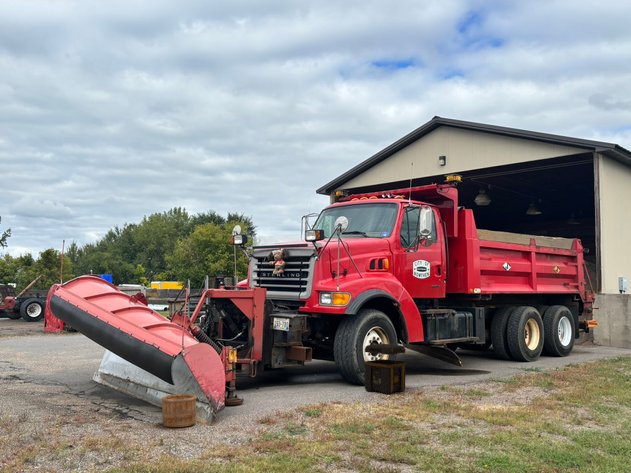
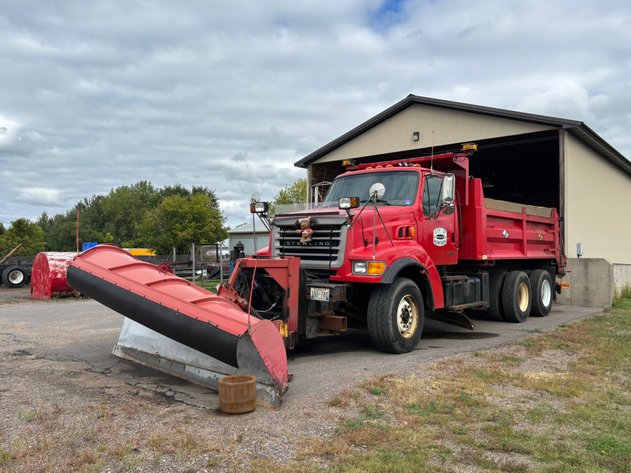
toolbox: present [364,344,406,394] -> none [399,312,441,364]

